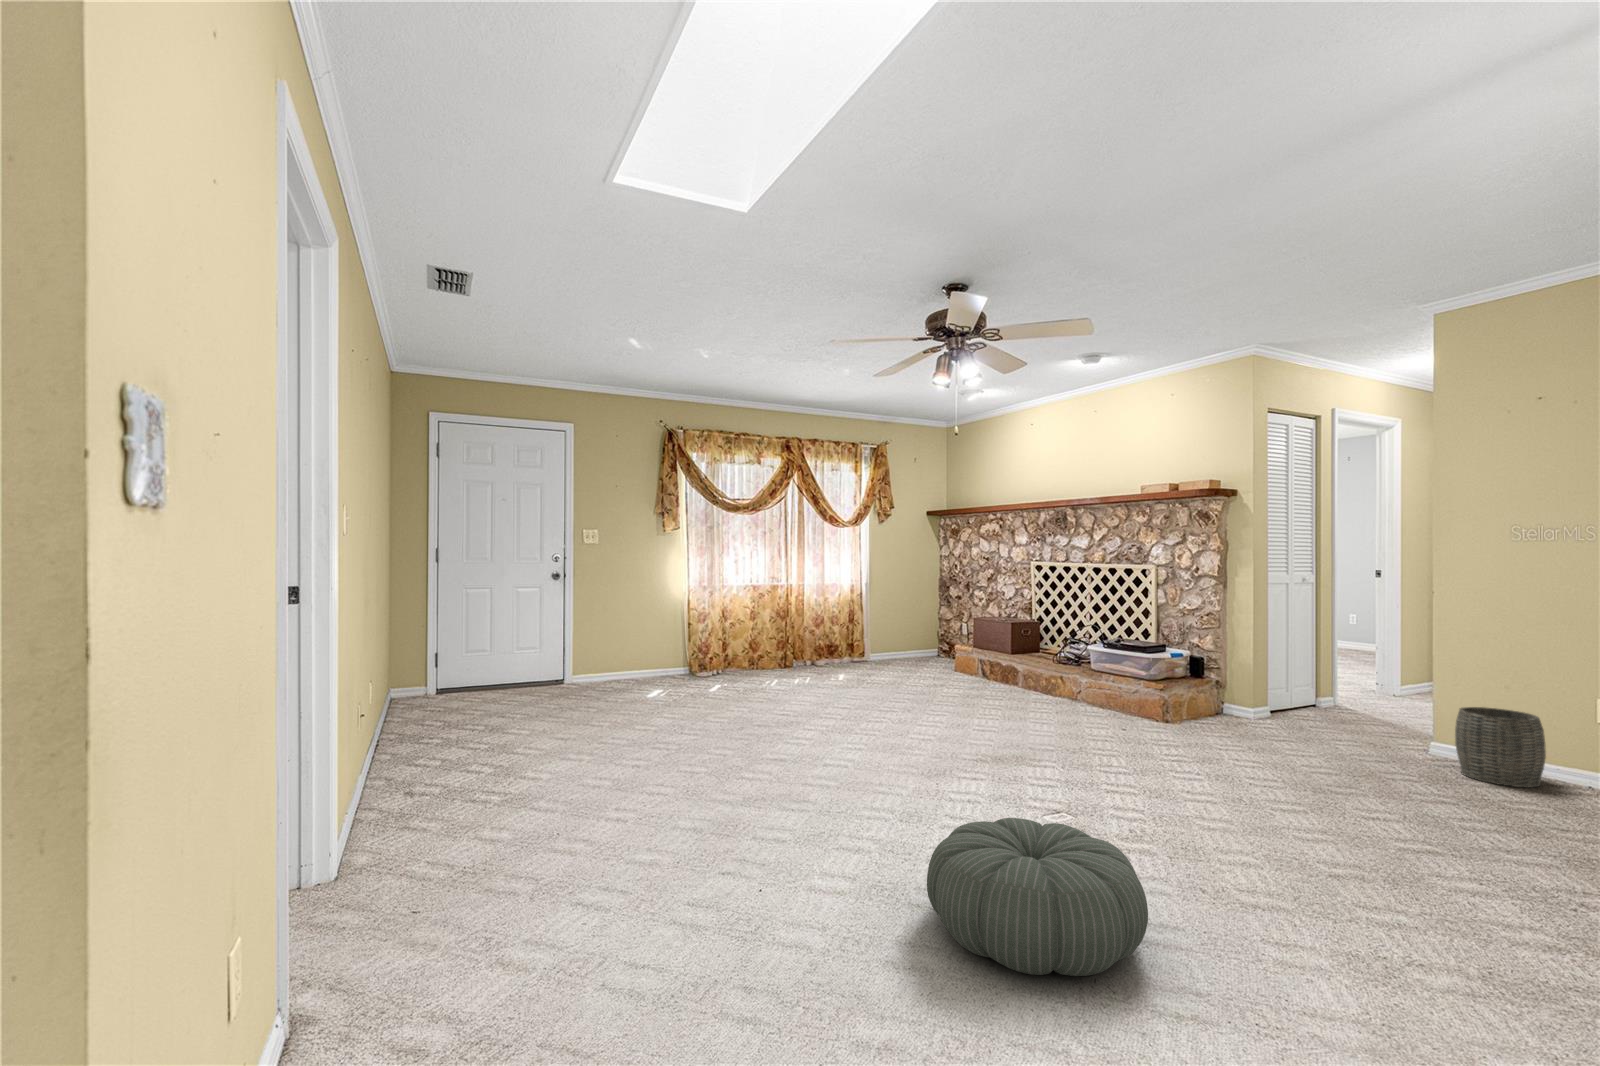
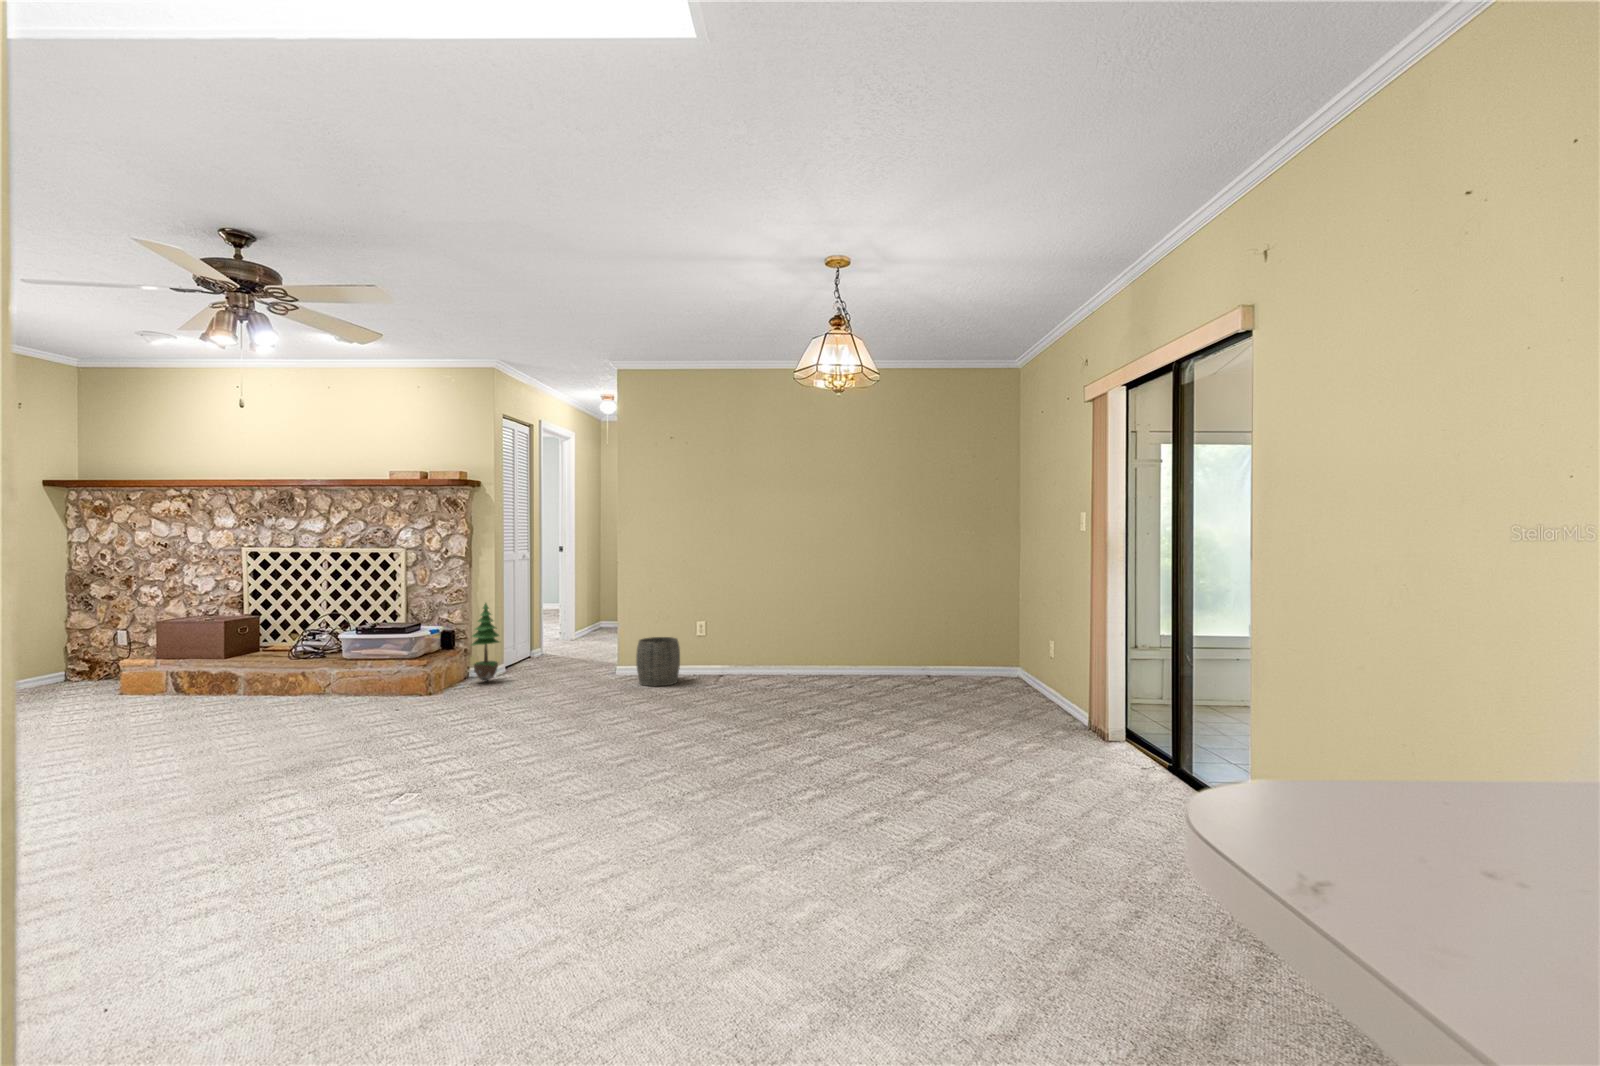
potted tree: none [1219,629,1257,722] -> present [472,603,499,682]
pouf: present [927,818,1148,976] -> none [358,786,572,929]

